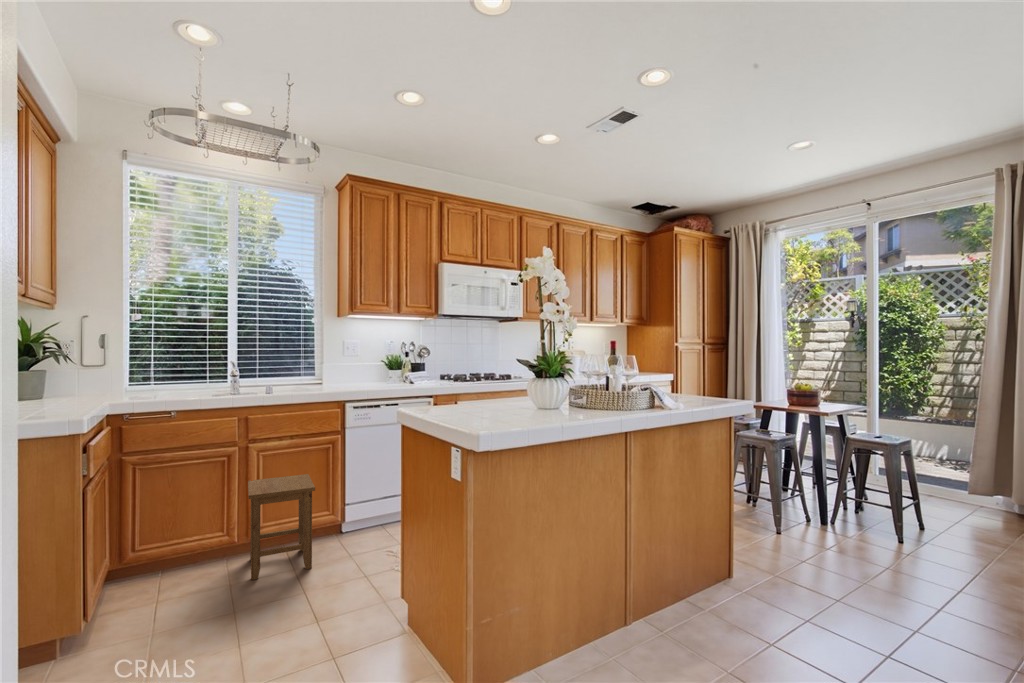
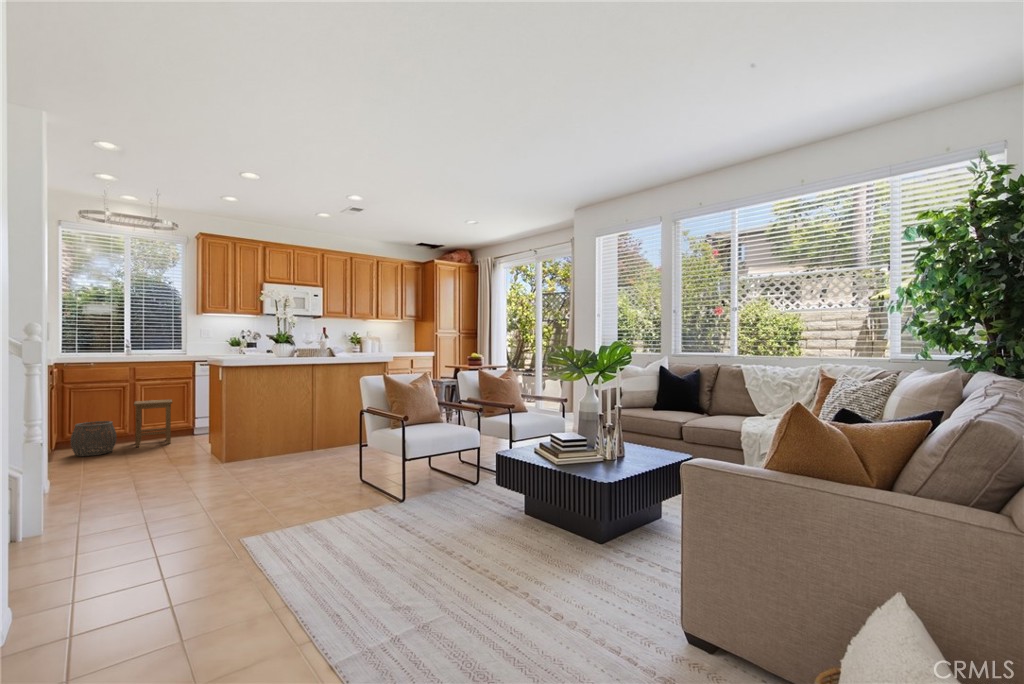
woven basket: none [130,533,219,622] -> present [71,421,117,456]

